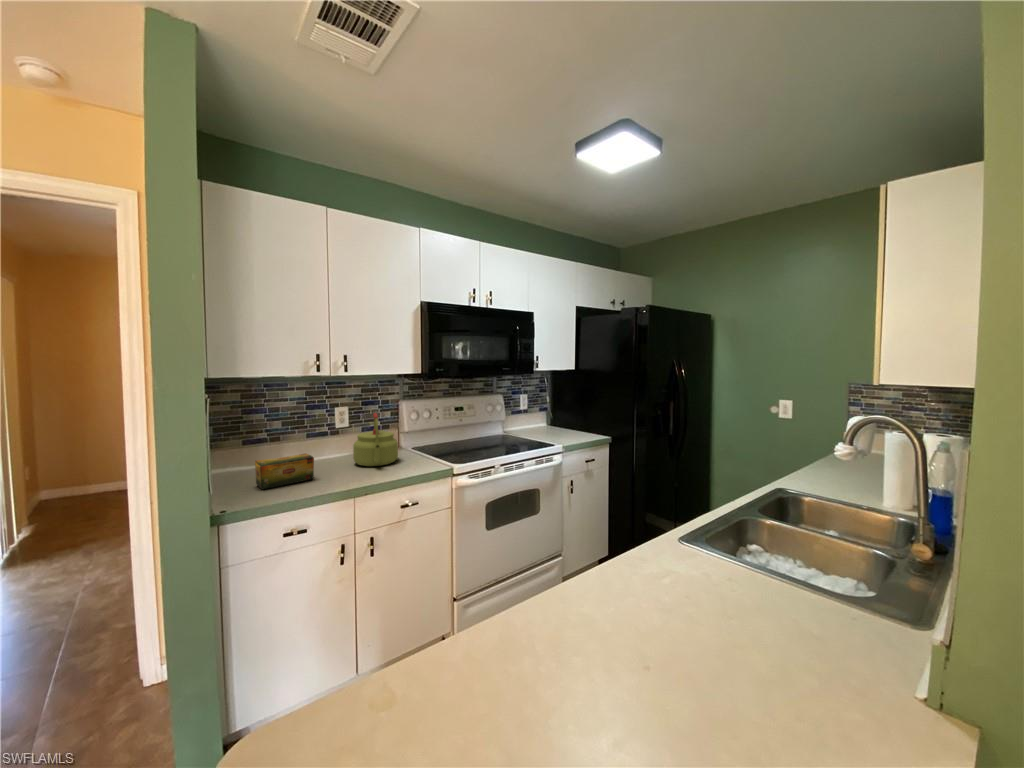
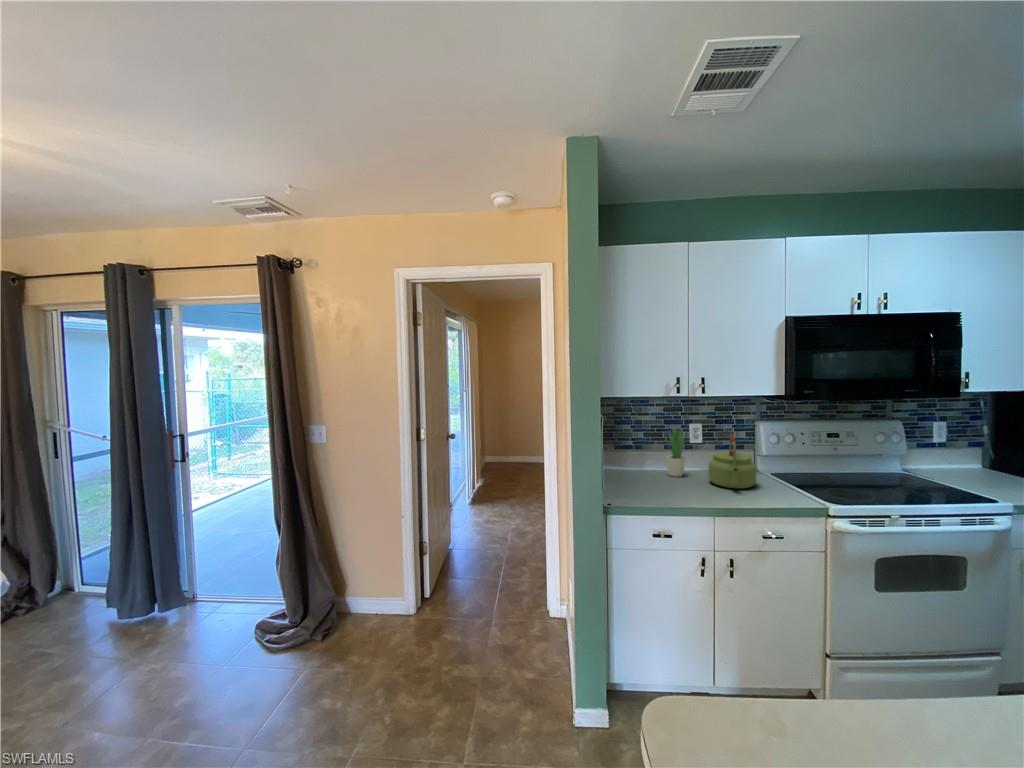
potted plant: none [307,408,330,465] -> present [666,426,685,477]
tea box: present [255,453,314,490] -> none [628,466,675,493]

